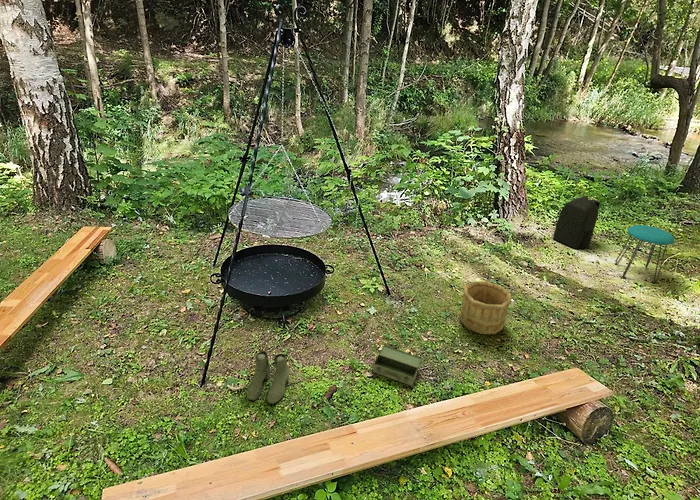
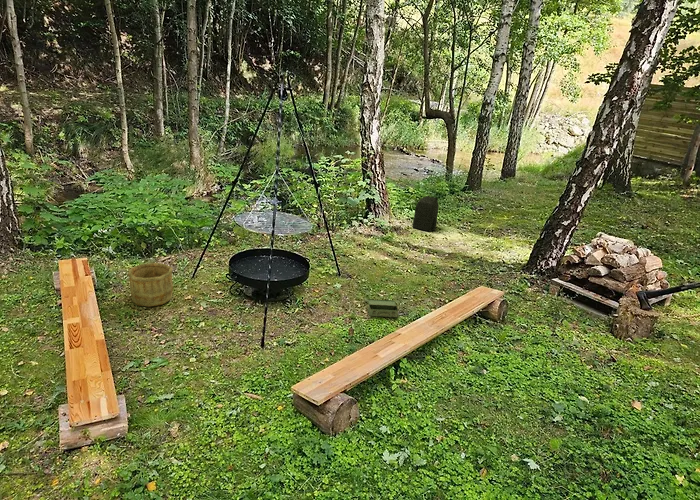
stool: present [615,225,674,283] -> none [455,209,486,244]
wooden bucket: present [461,281,511,334] -> present [128,263,173,307]
boots: present [247,351,289,404] -> none [304,310,330,346]

